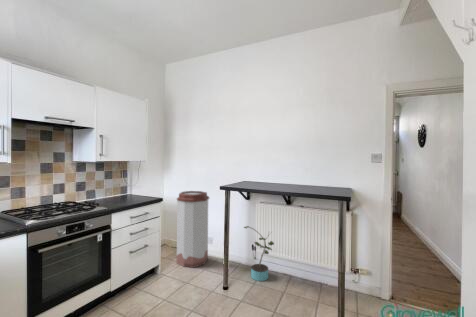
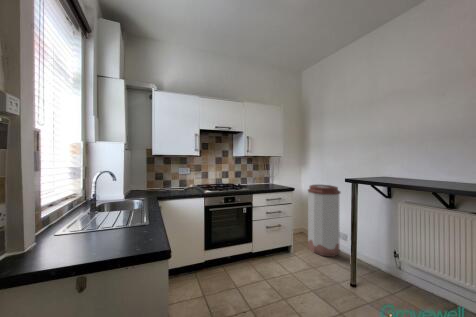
potted plant: present [244,226,274,281] -> none [380,223,430,297]

